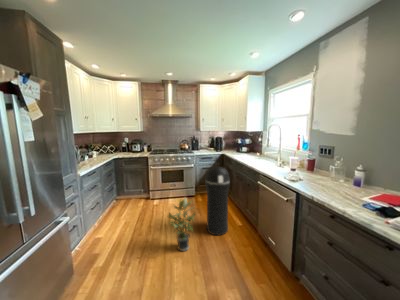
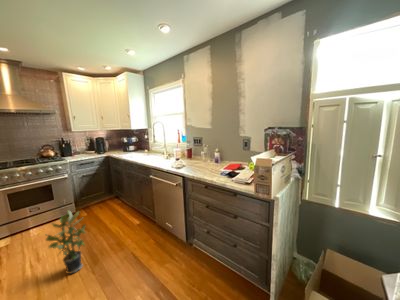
trash can: present [205,167,230,235] -> none [91,168,126,242]

